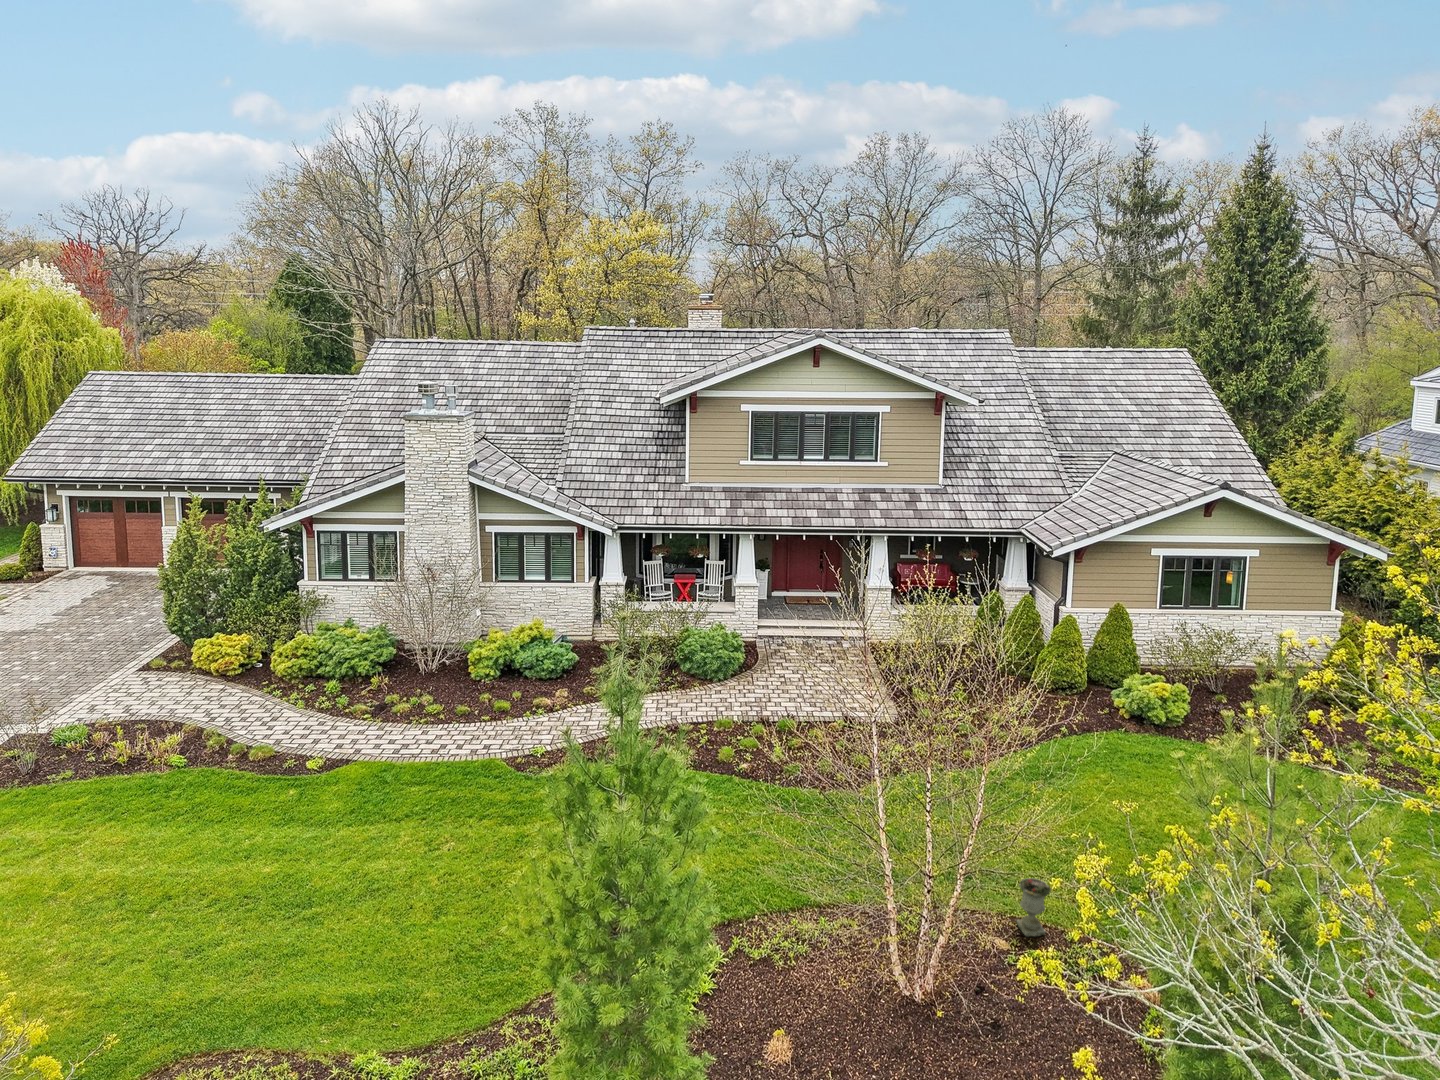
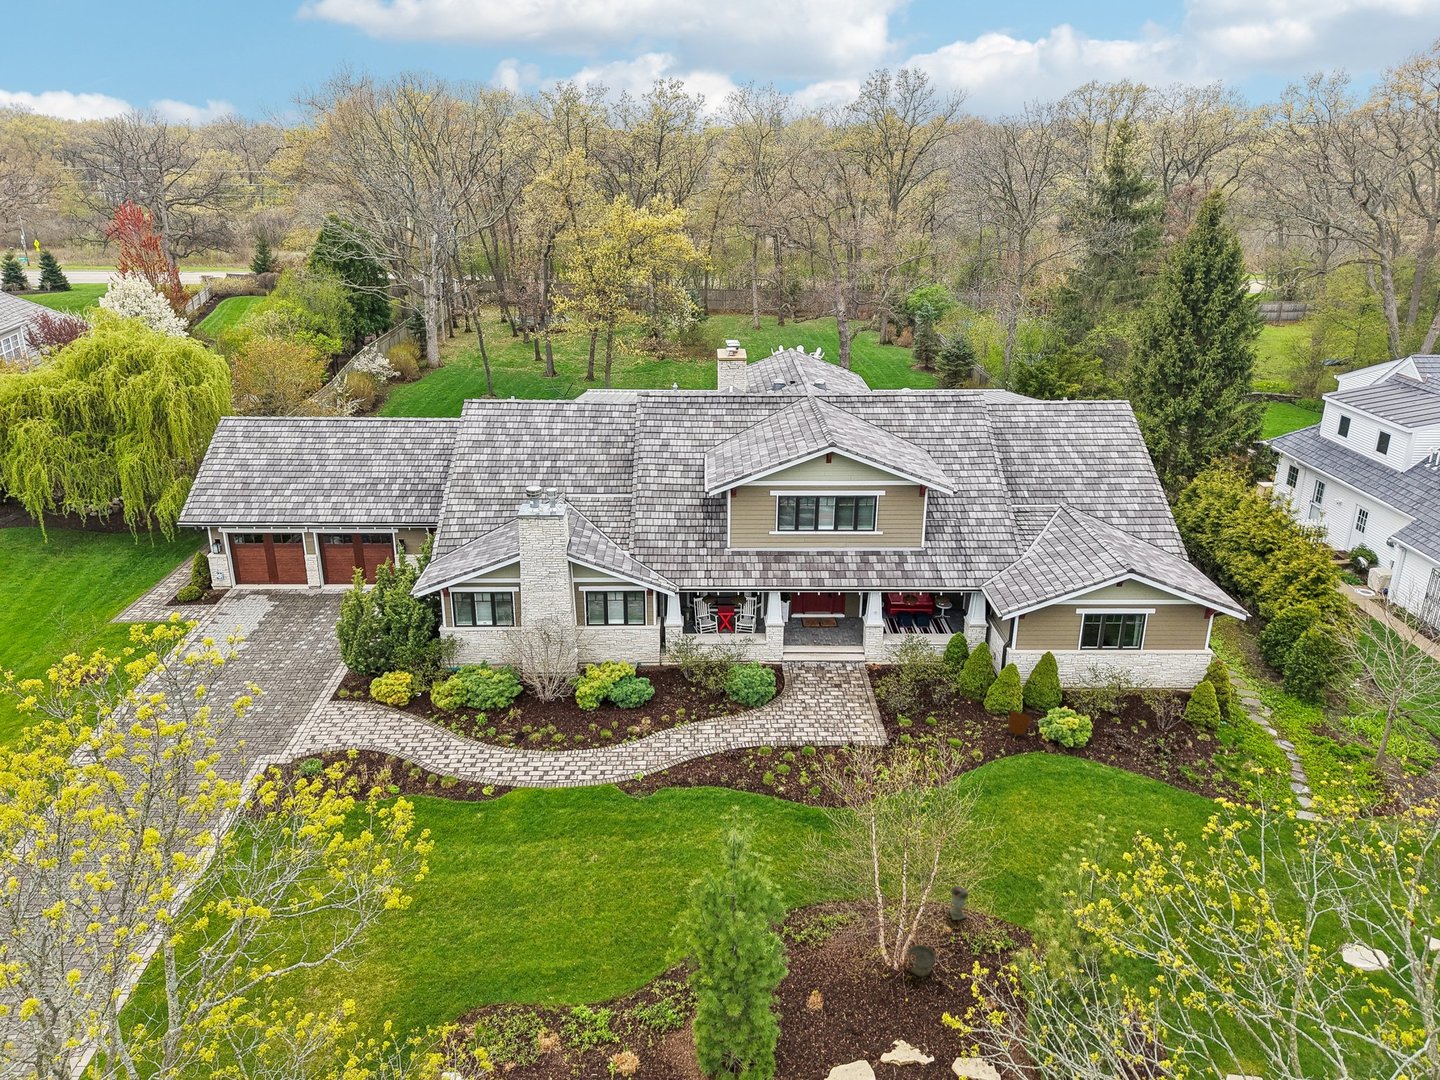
lounge chair: none [1068,671,1103,722] -> present [1008,710,1032,741]
wooden bucket: none [955,967,1005,1023] -> present [908,945,936,977]

